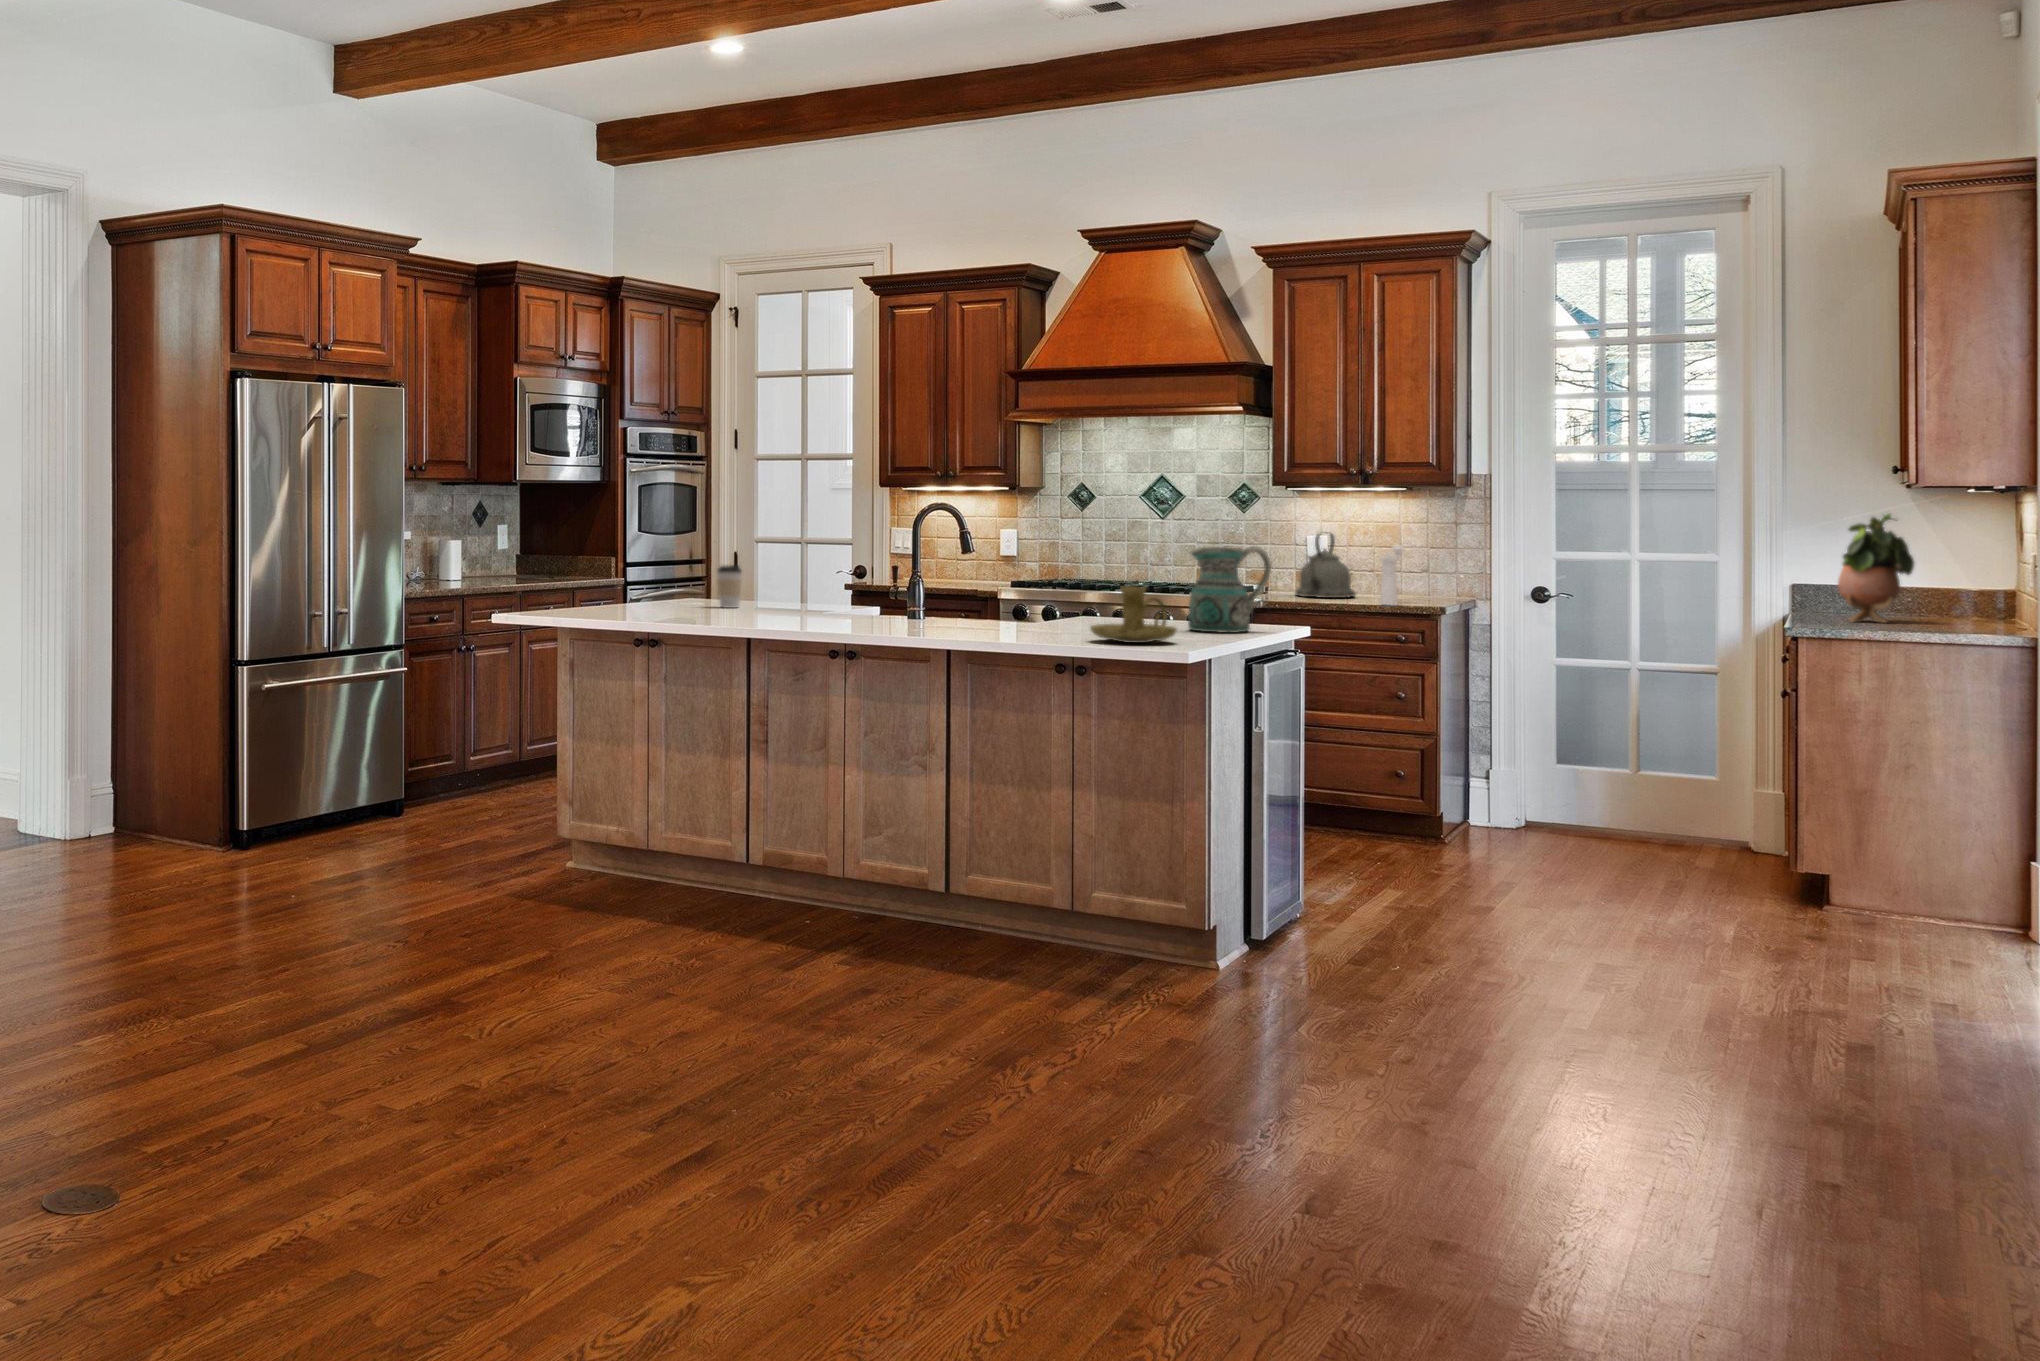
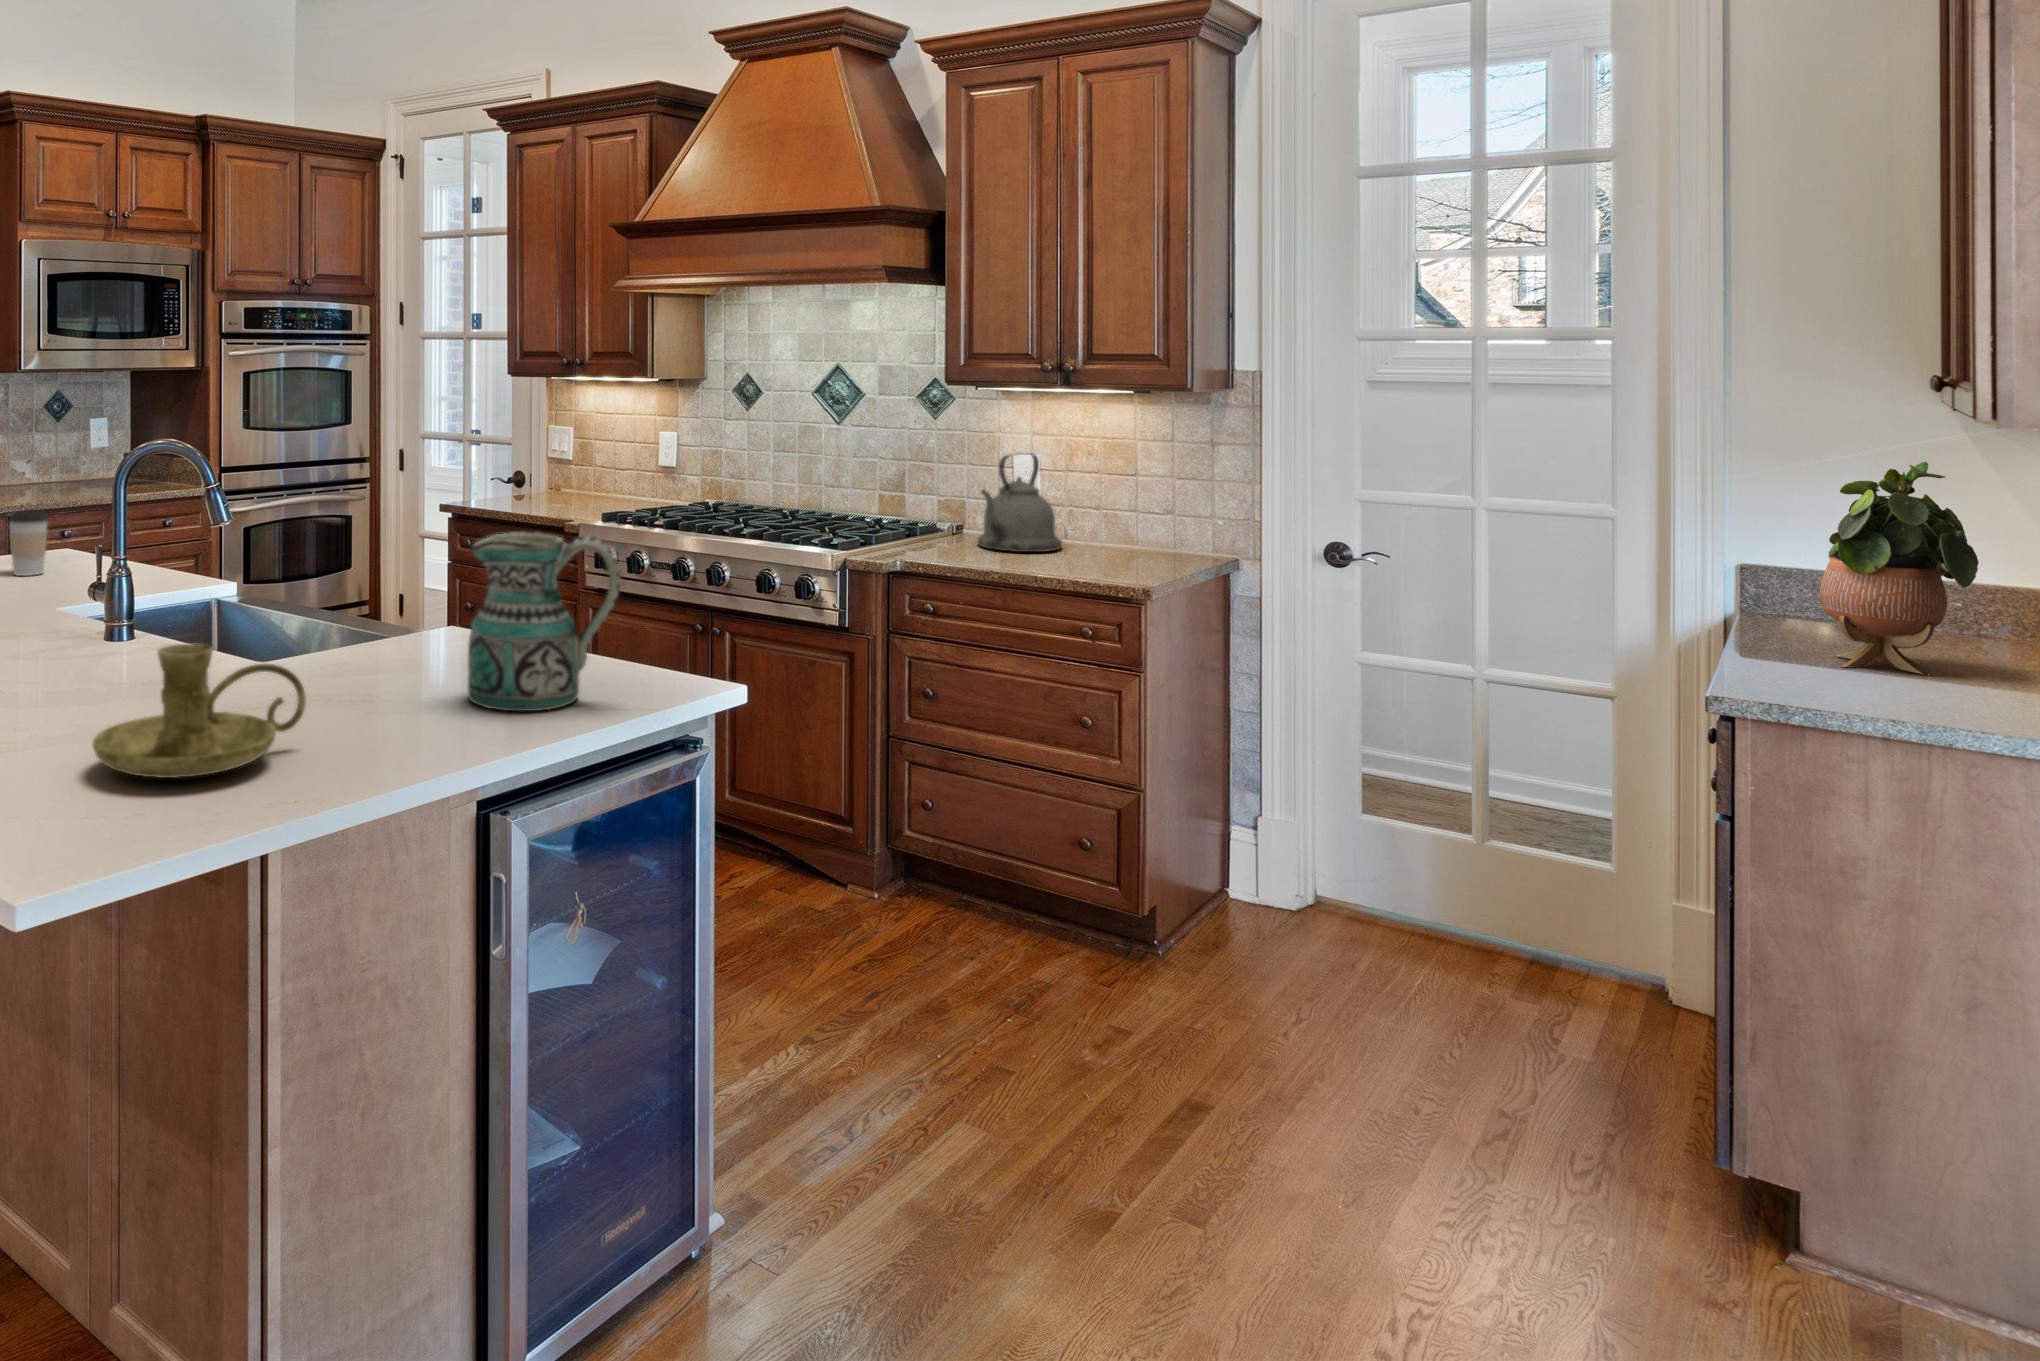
pepper mill: present [1380,545,1404,605] -> none [1071,478,1116,574]

